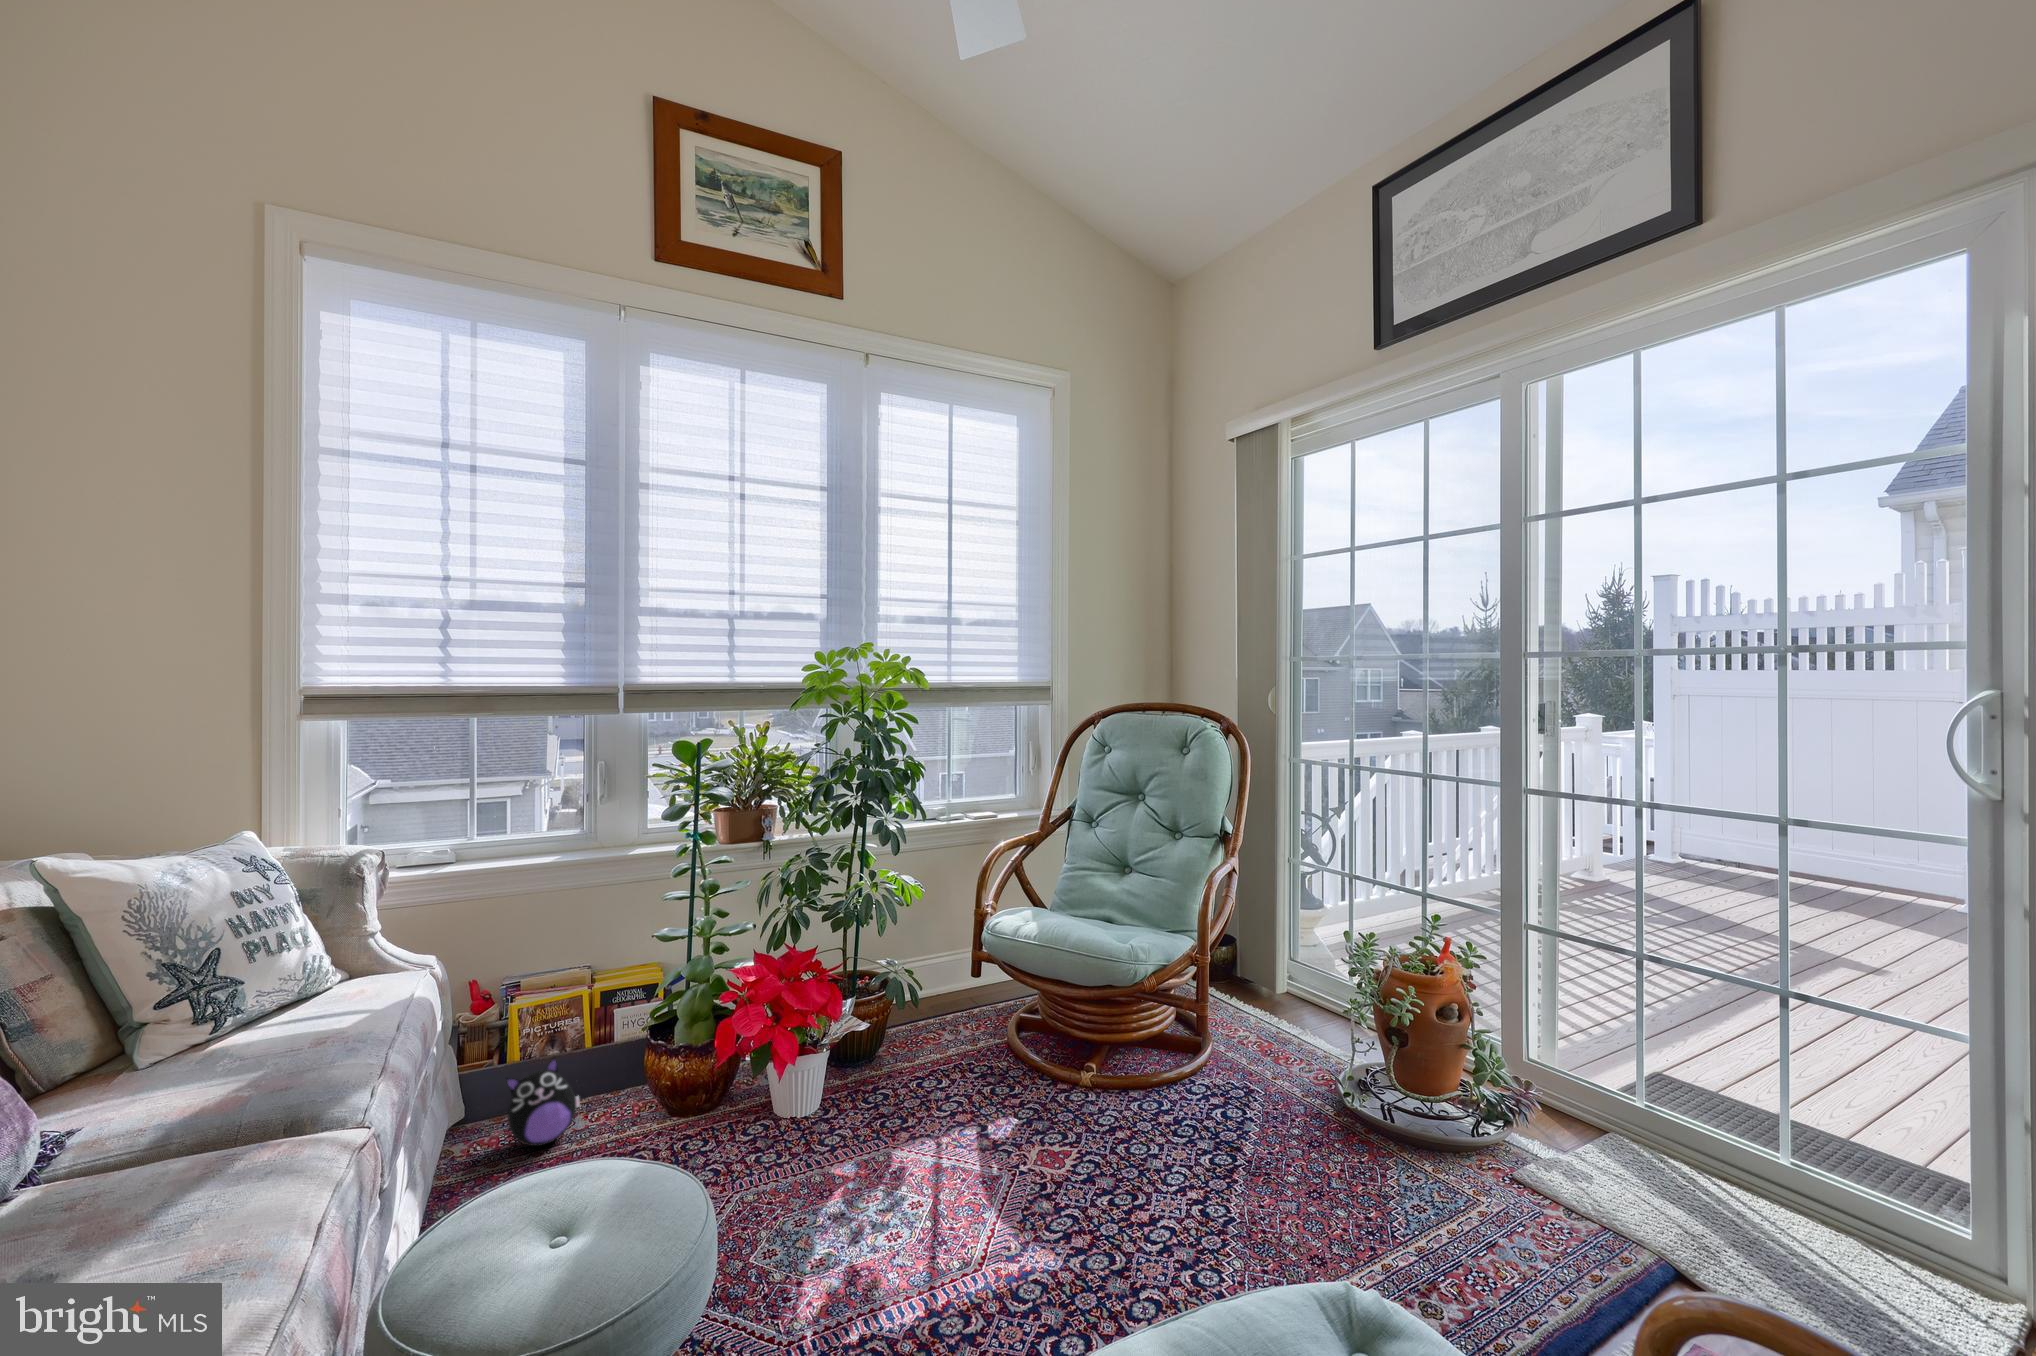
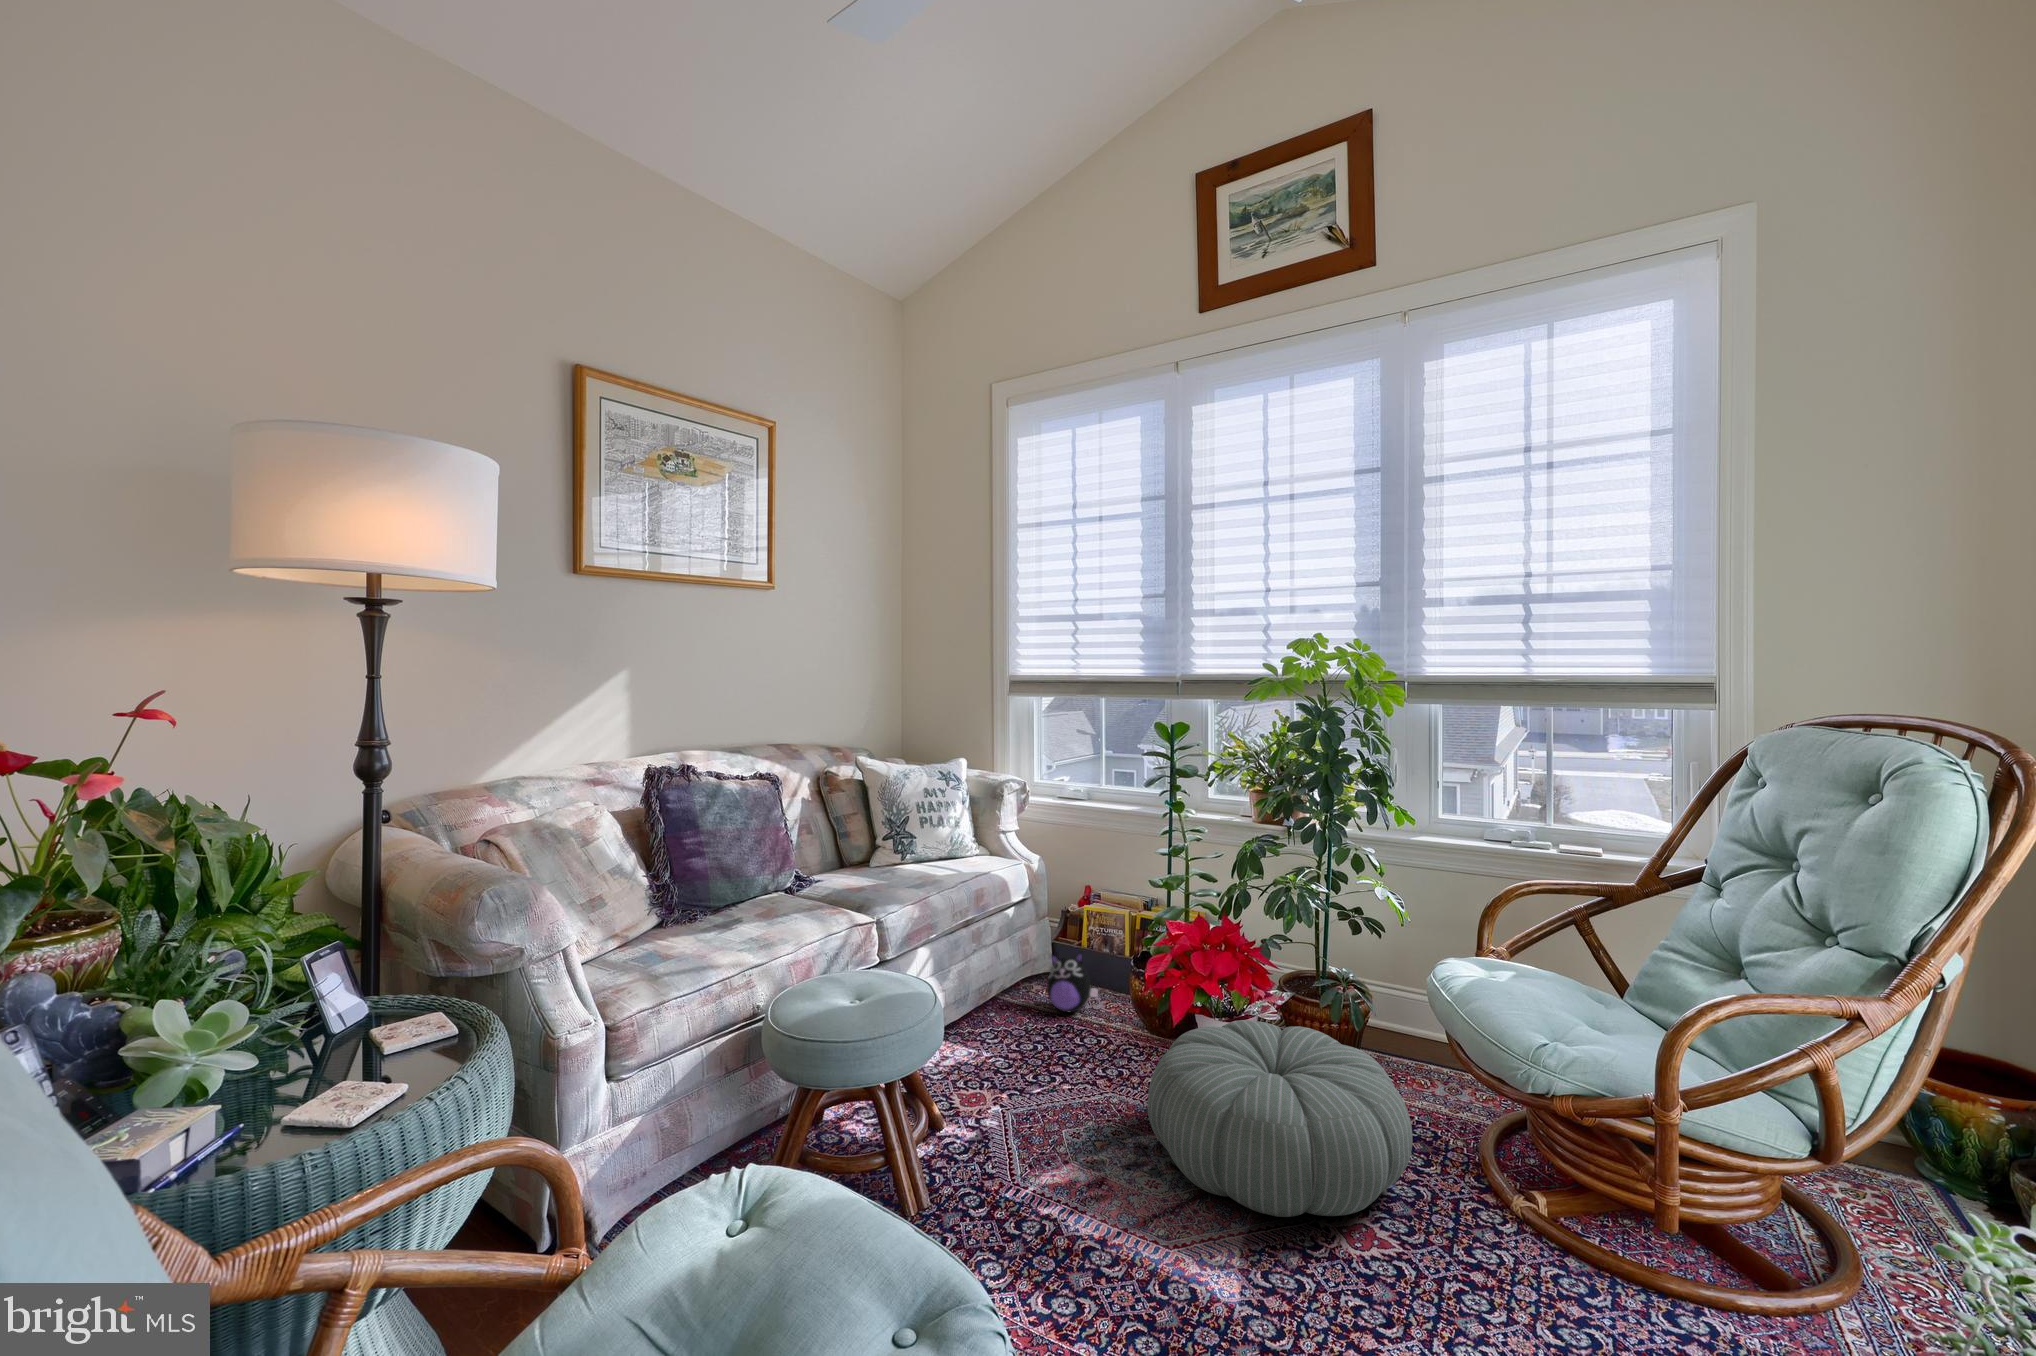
pouf: none [814,1019,1053,1206] -> present [1148,1020,1413,1217]

